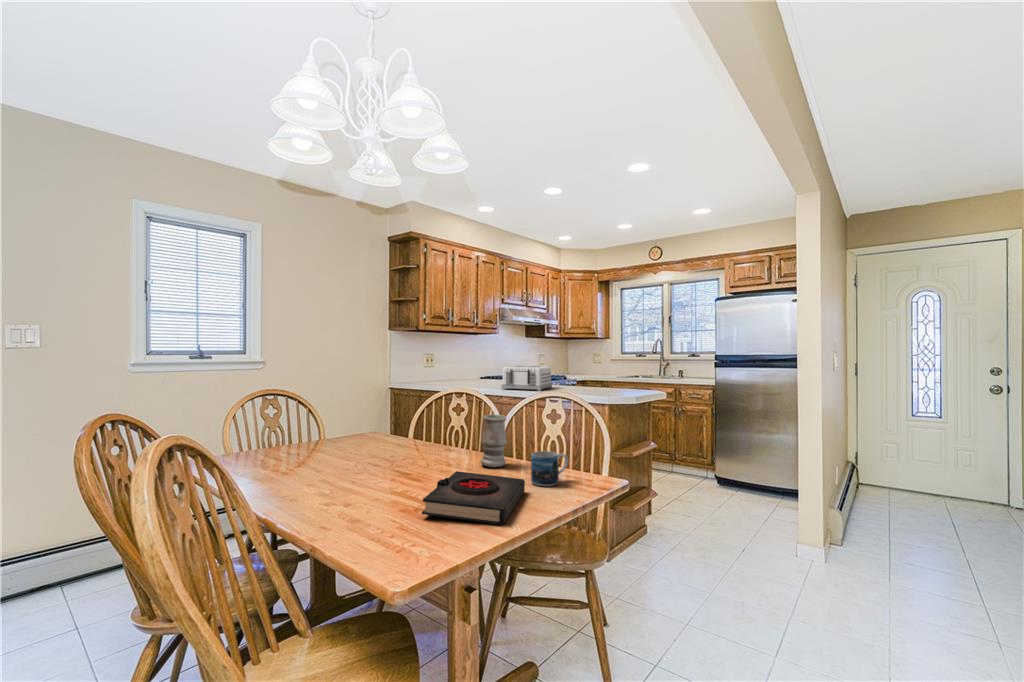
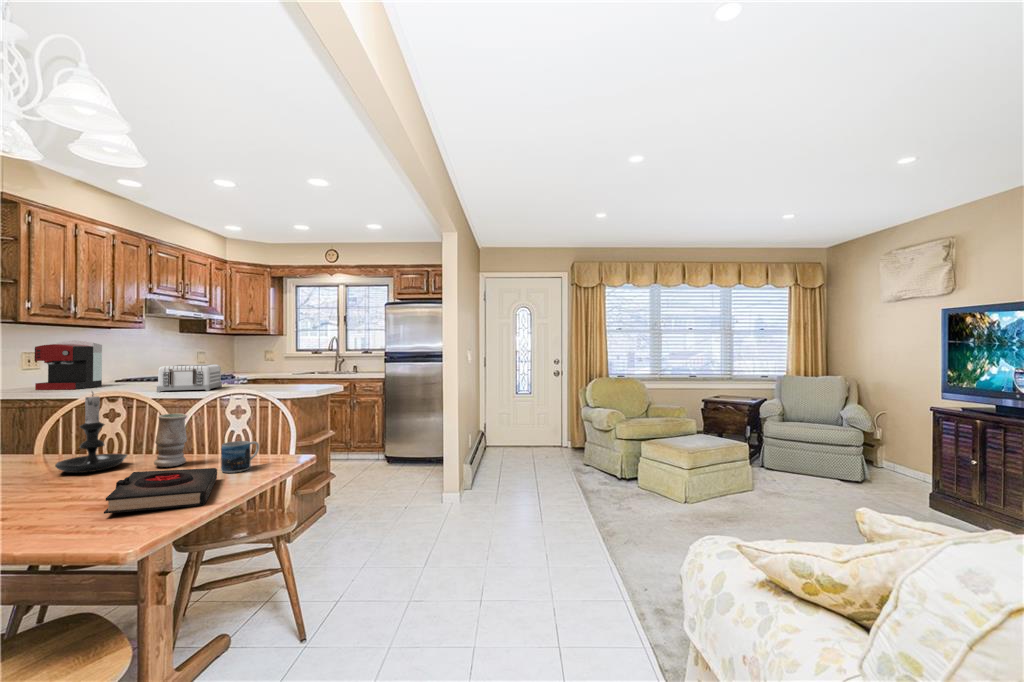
coffee maker: none [430,344,470,383] -> present [35,341,102,390]
candle holder: none [414,389,464,461] -> present [55,392,127,473]

